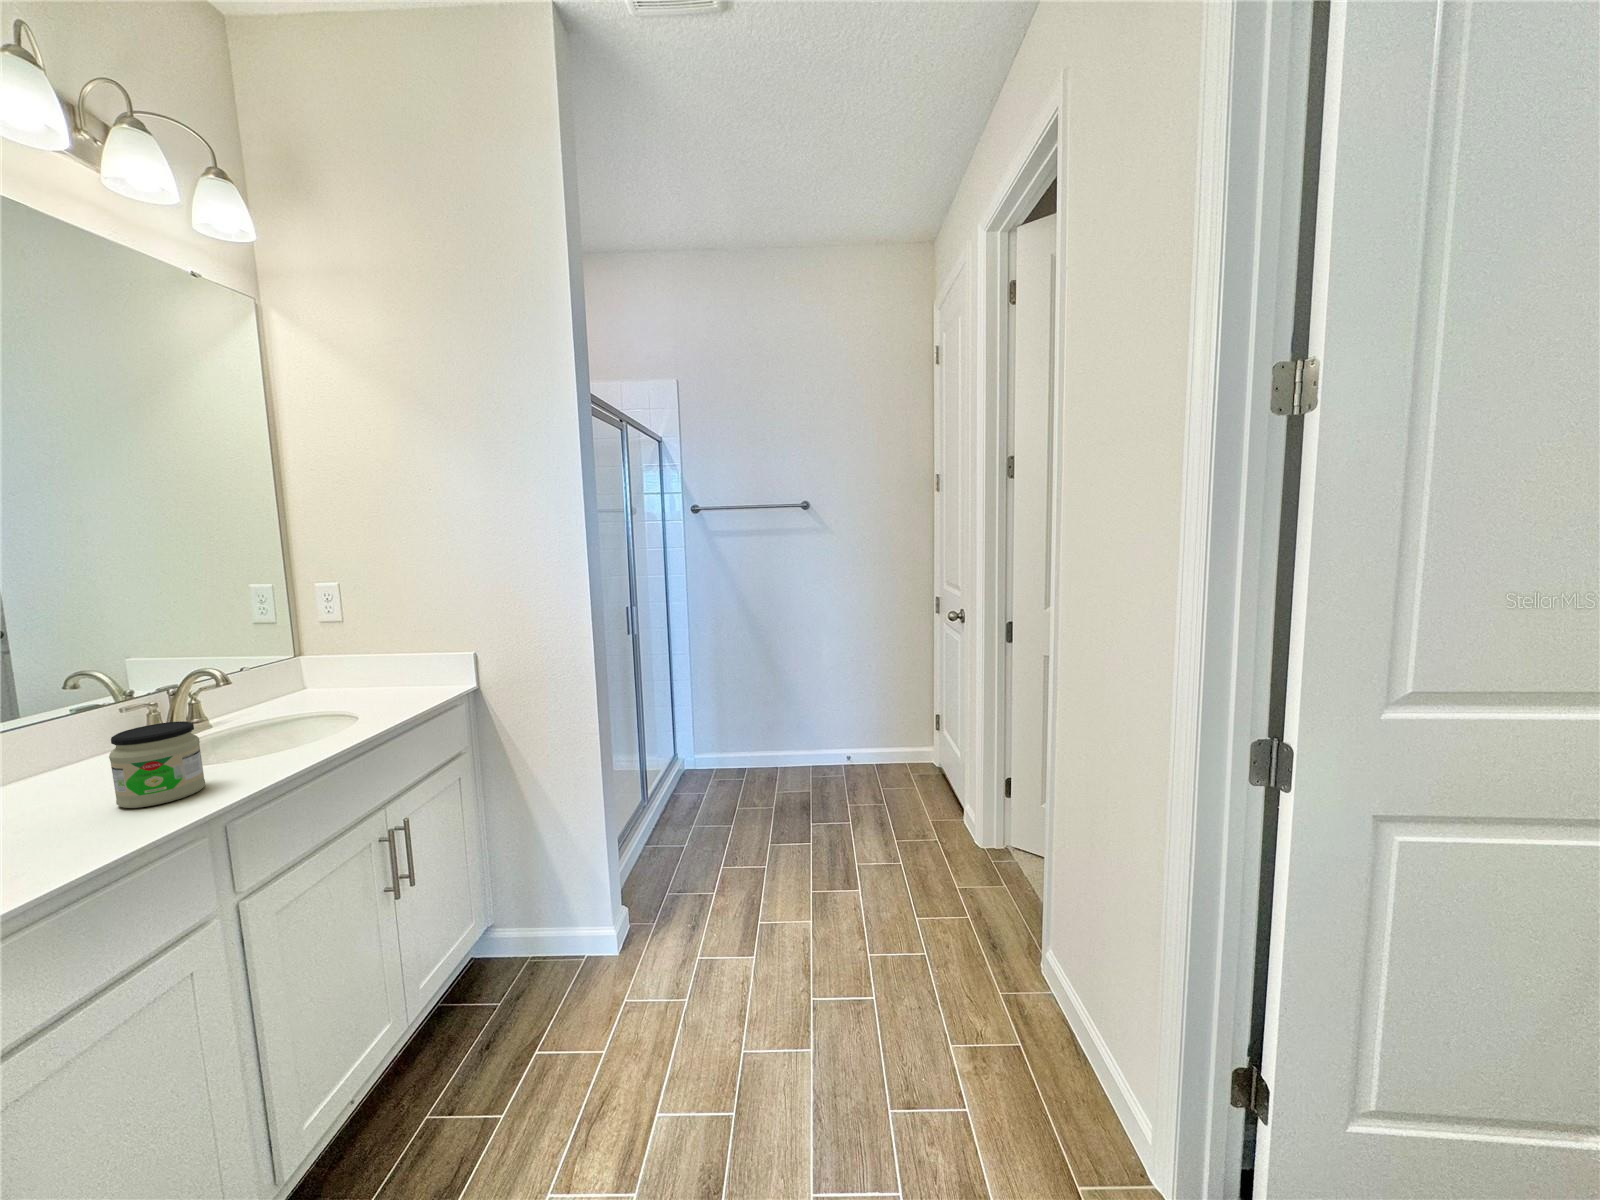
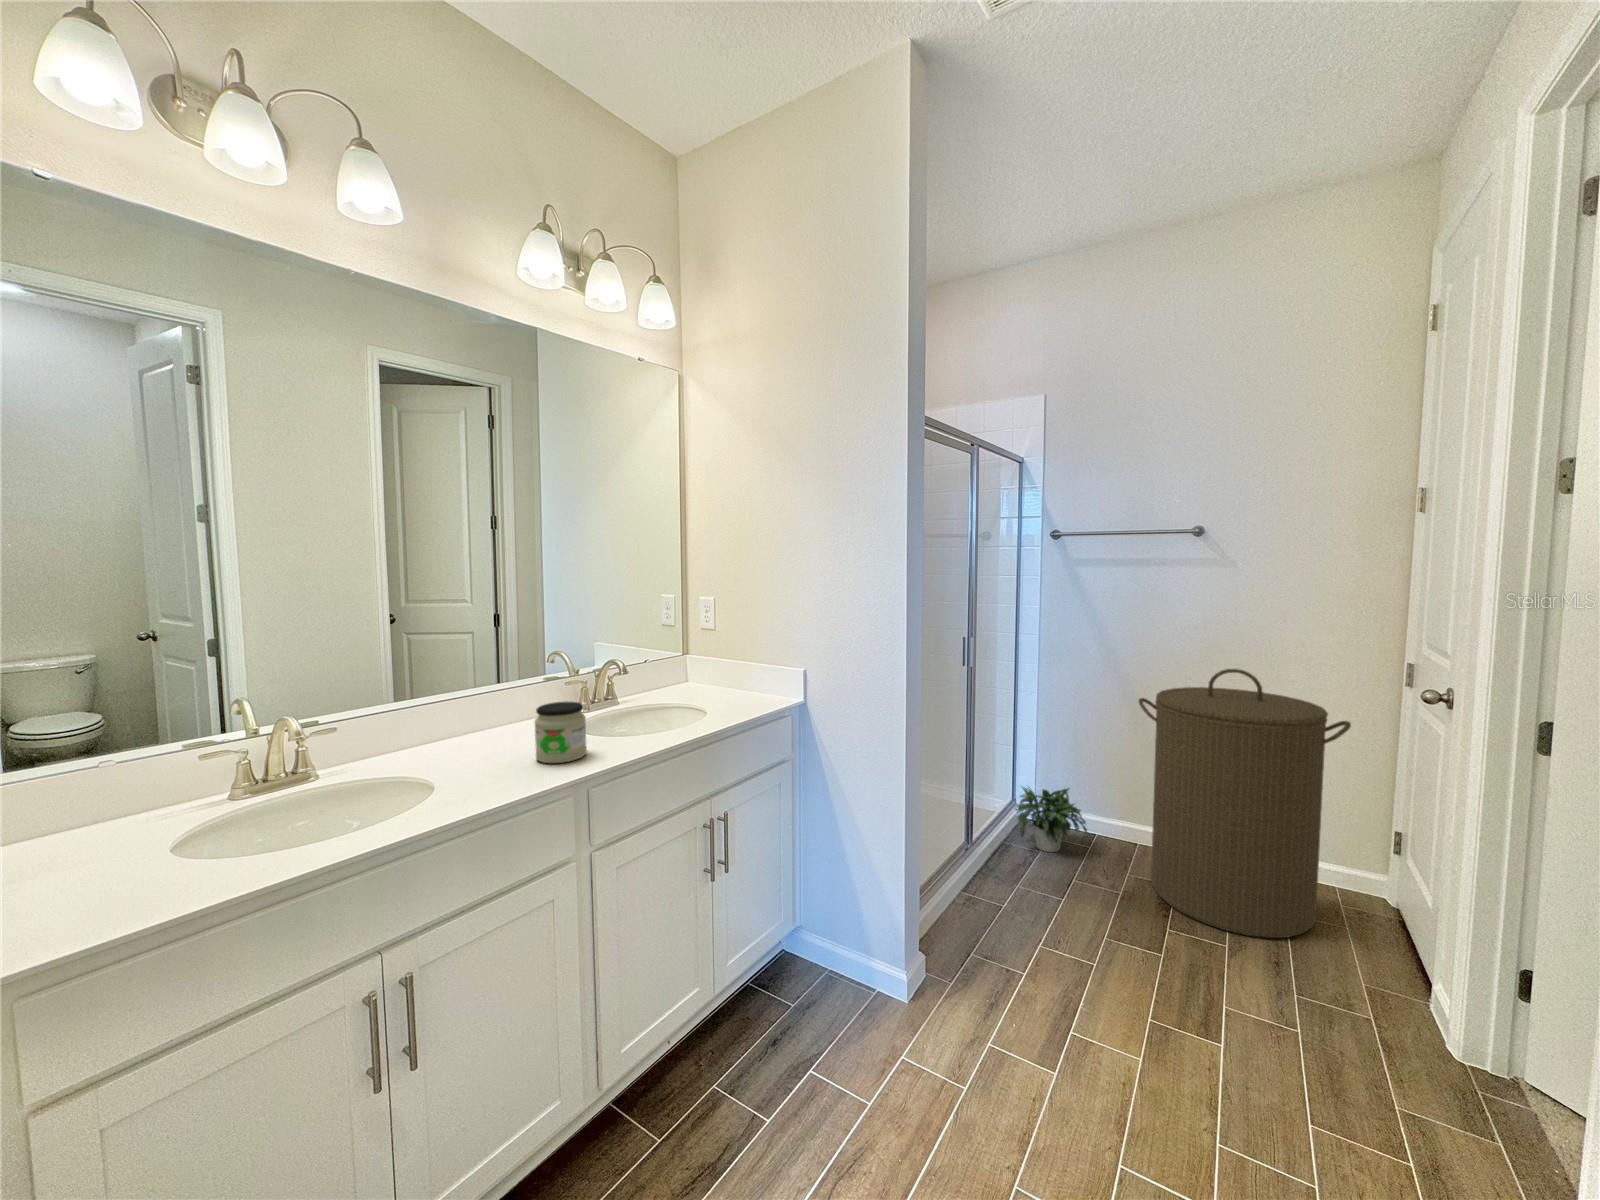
laundry hamper: none [775,612,911,812] -> present [1139,669,1351,938]
potted plant: none [661,731,742,800] -> present [1005,787,1087,852]

